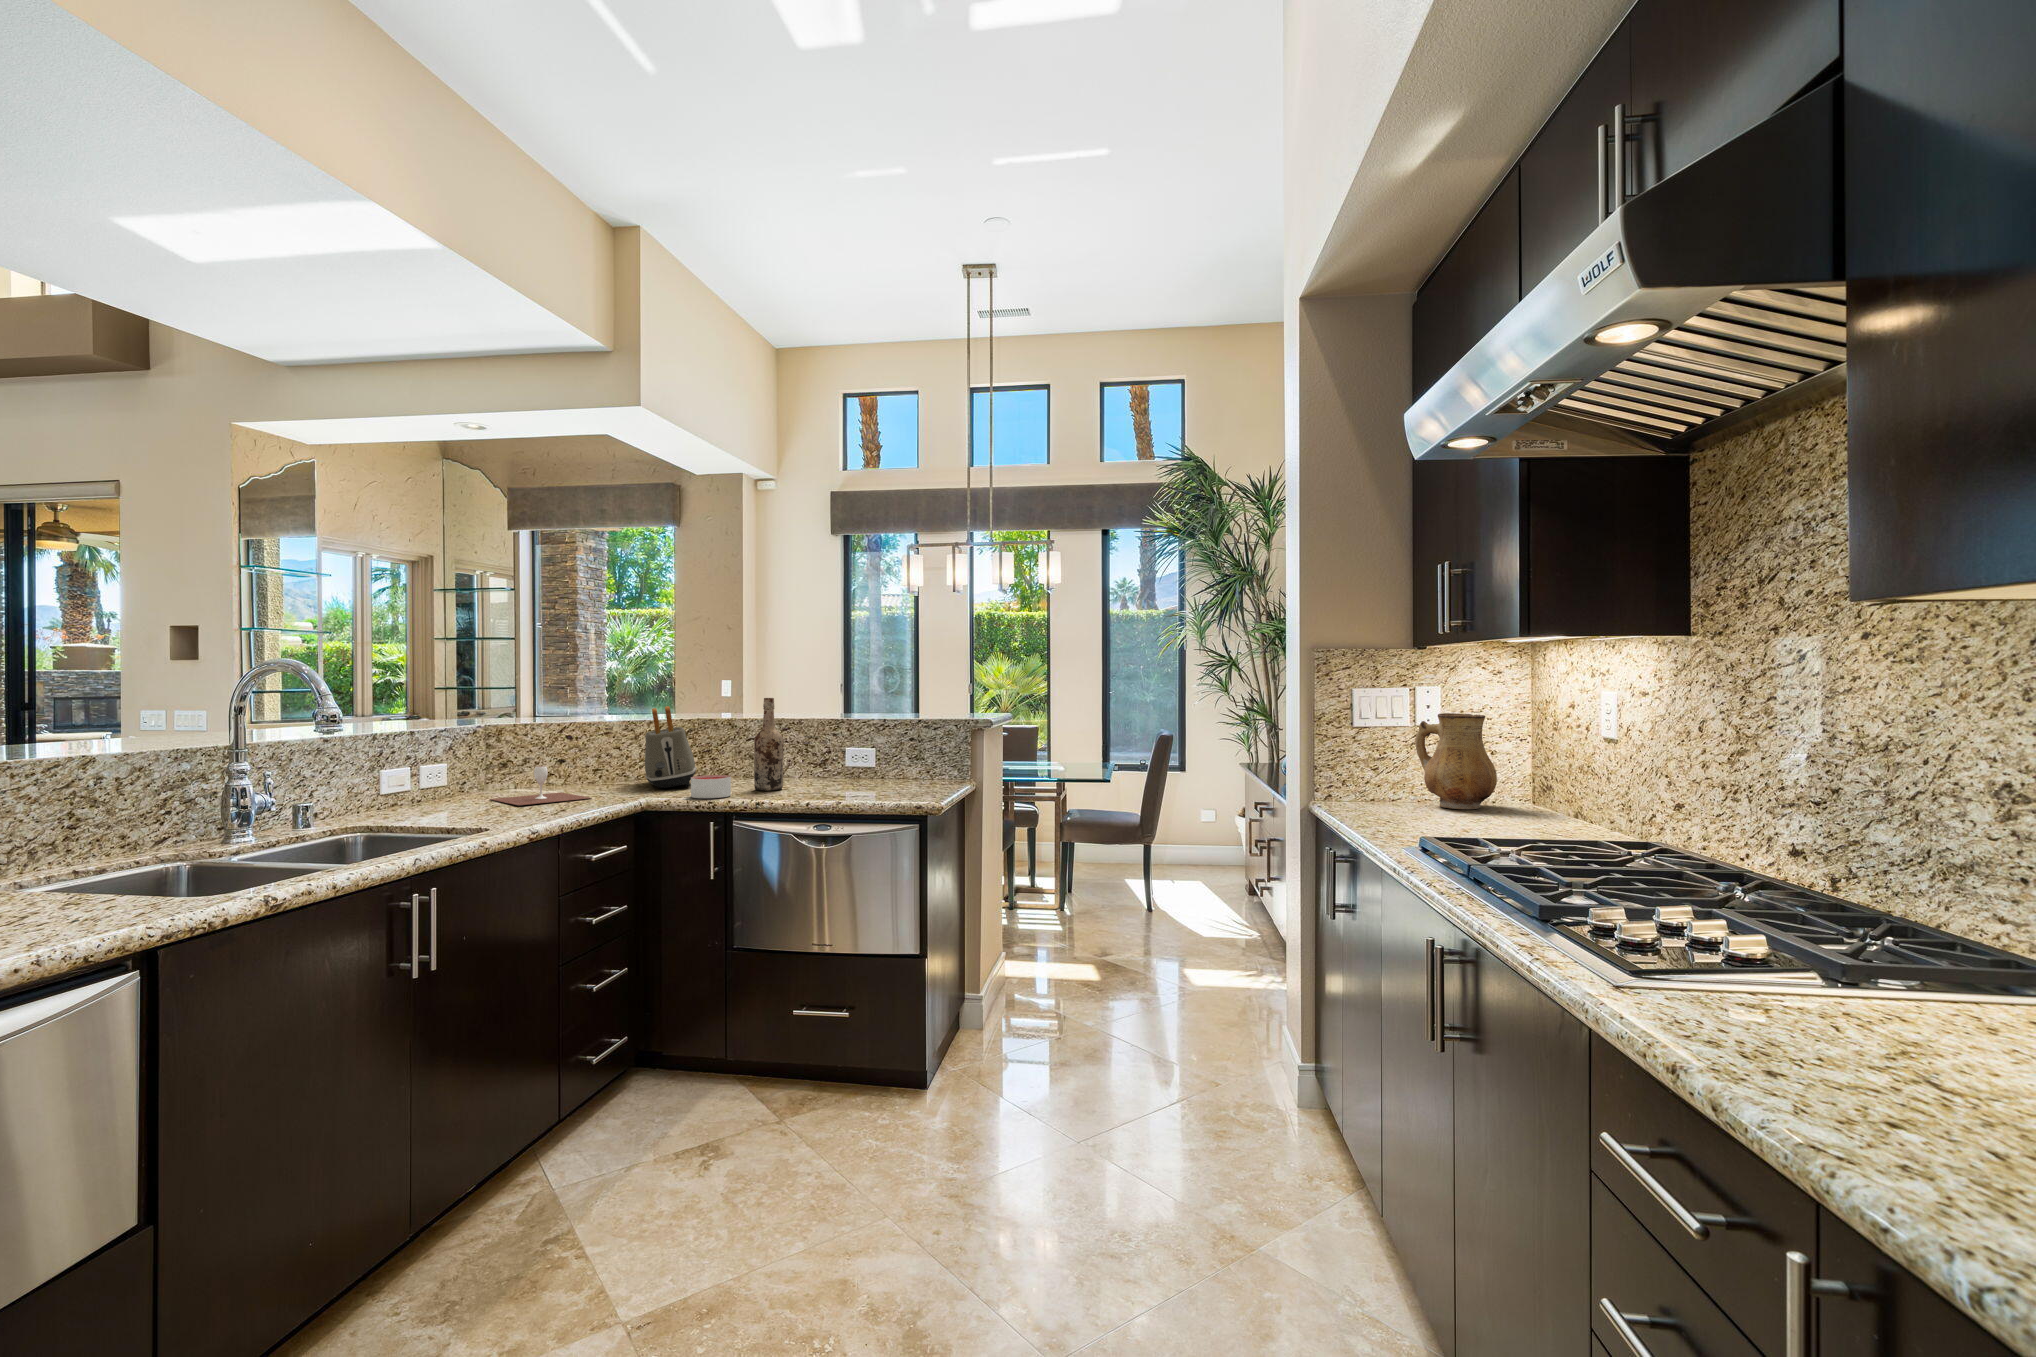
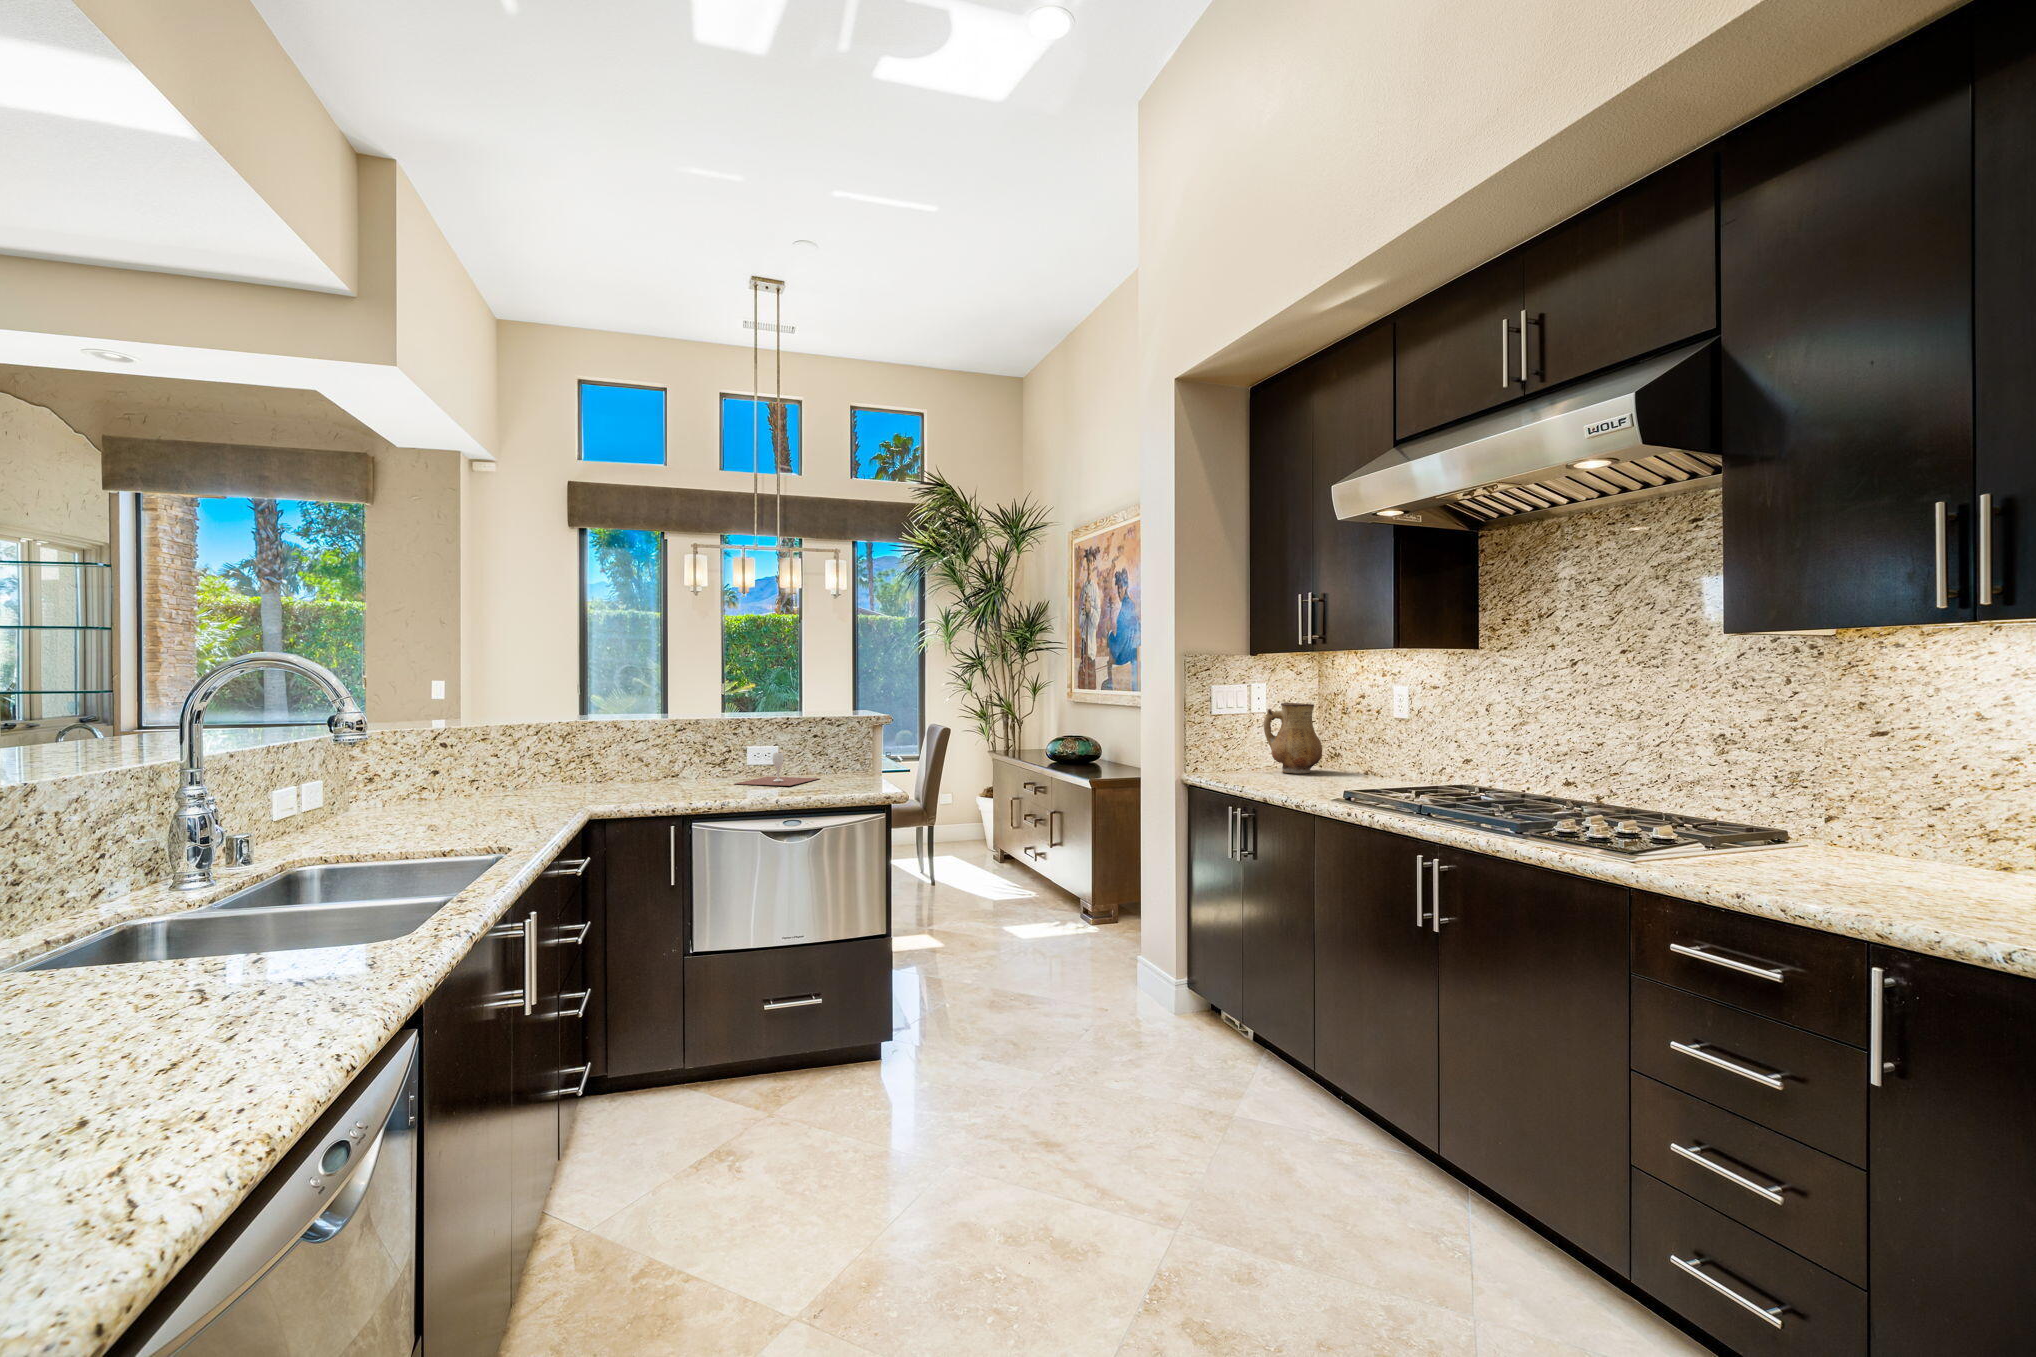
wine bottle: present [754,698,783,791] -> none [677,699,707,792]
toaster: present [645,706,696,788] -> none [532,709,604,797]
wine glass: present [490,766,590,805] -> present [735,753,820,786]
candle: present [691,775,731,798] -> none [627,779,669,803]

